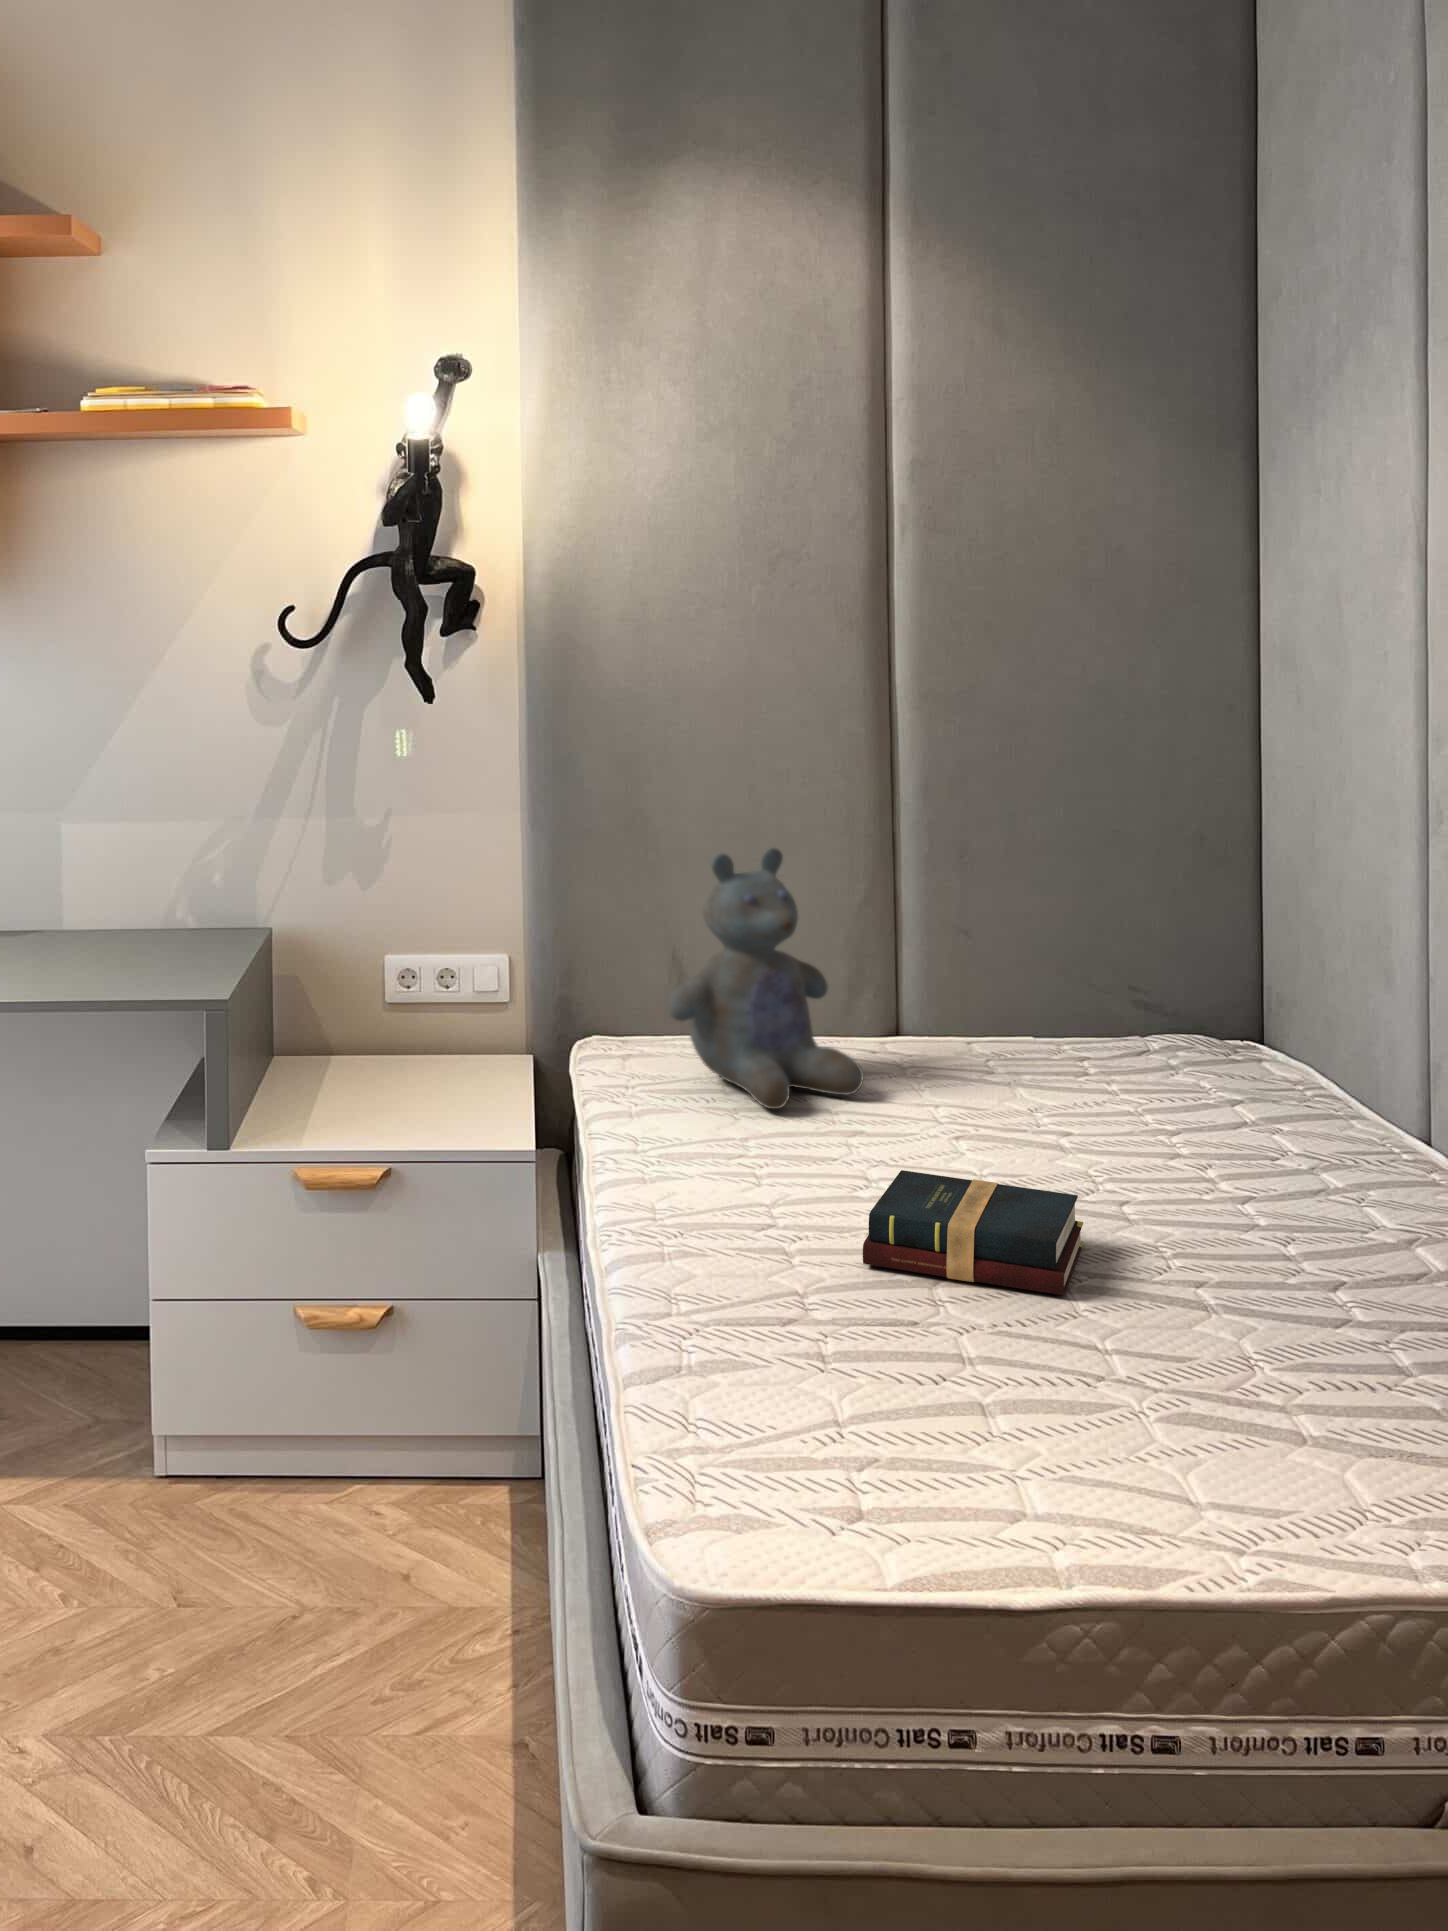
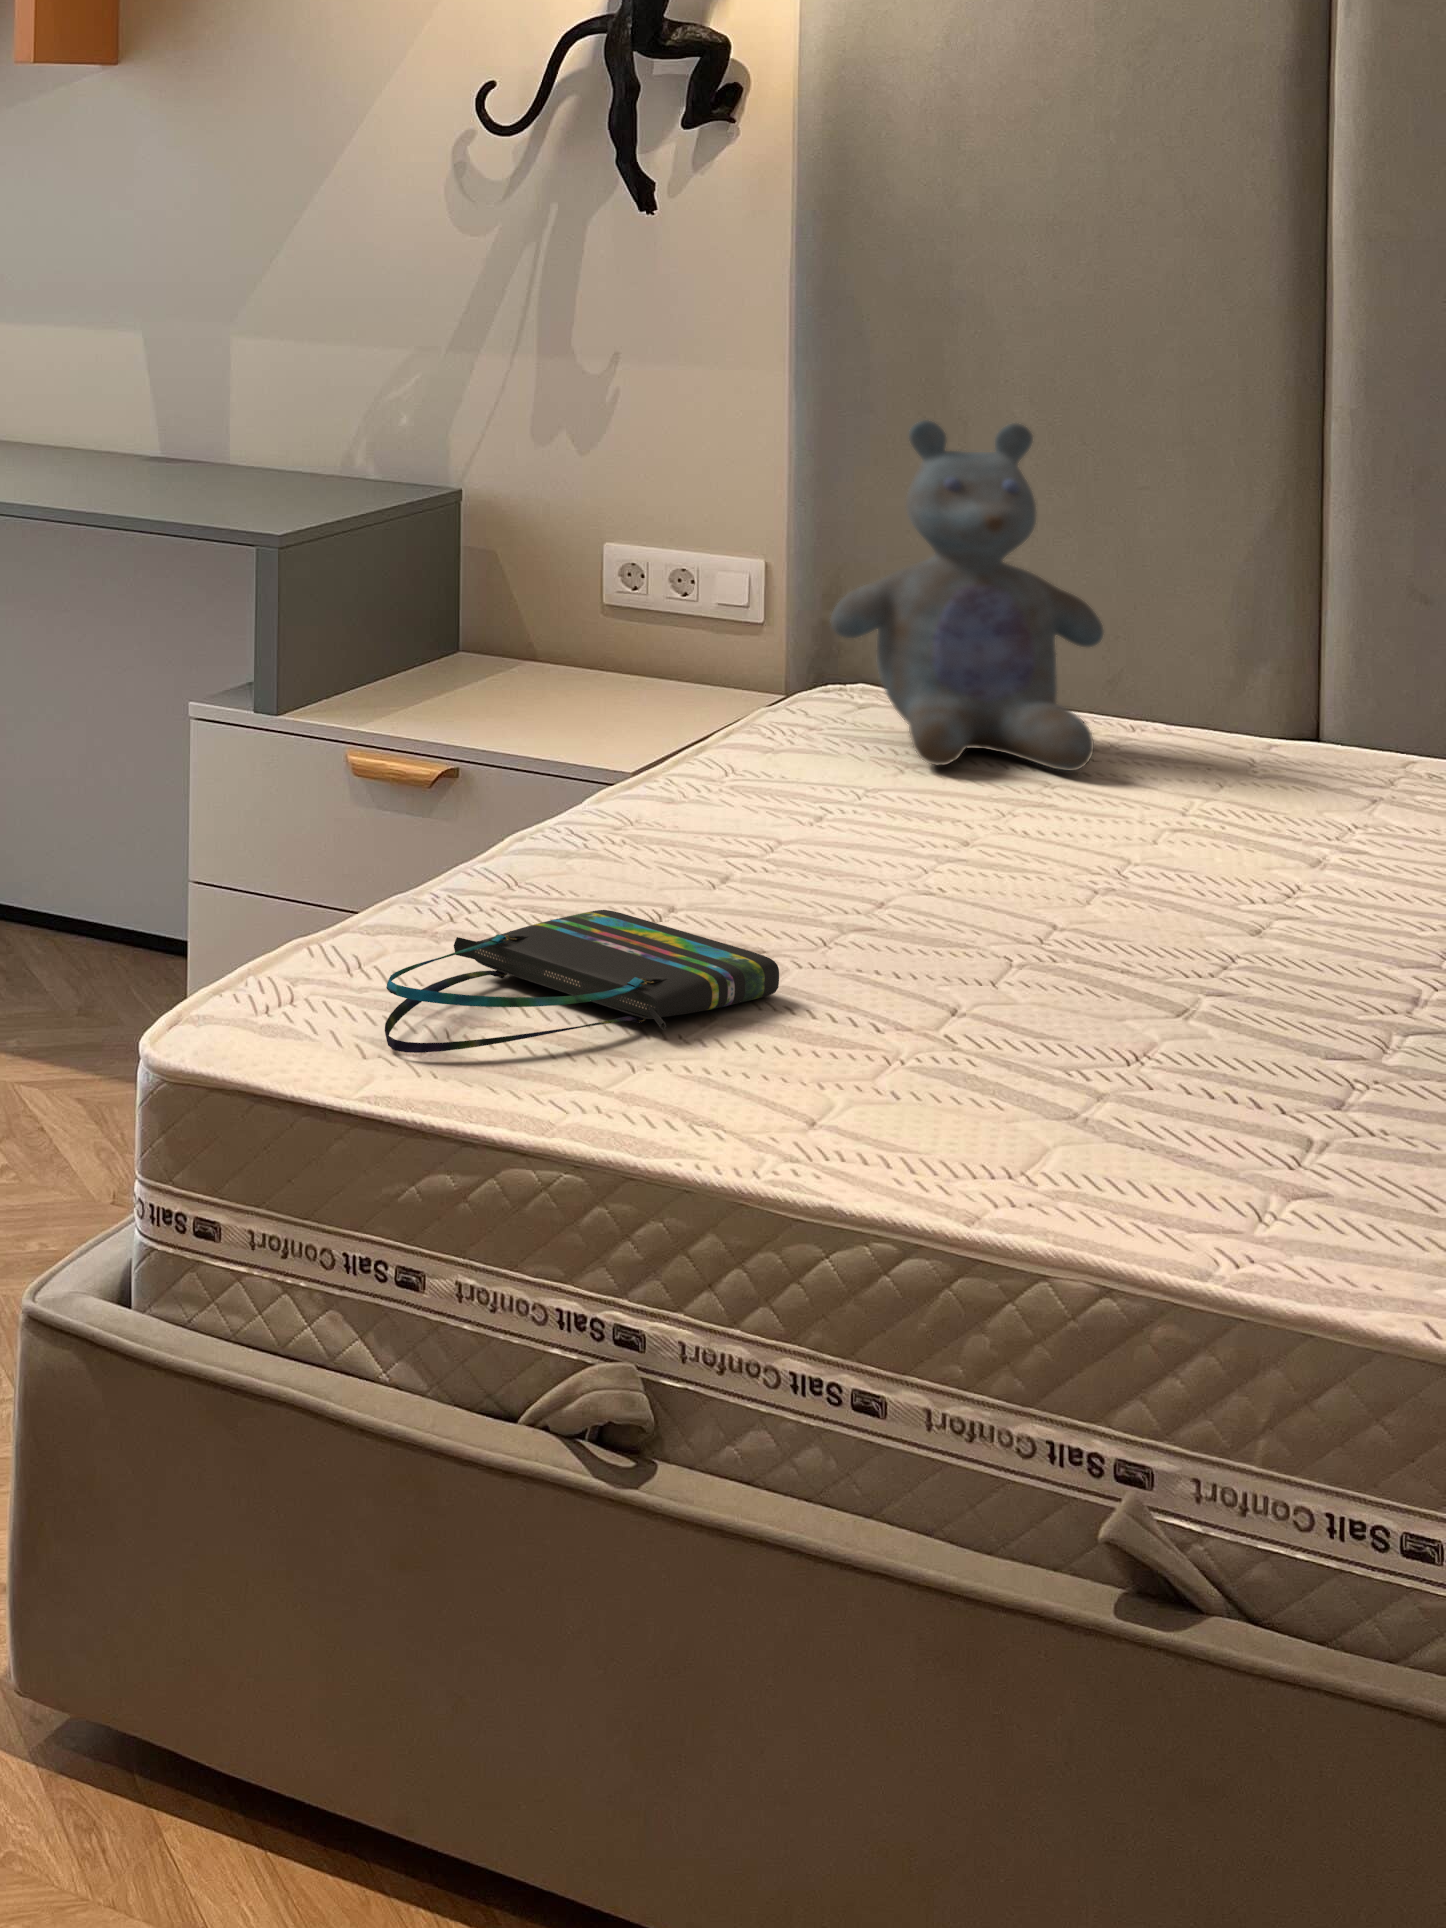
hardback book: present [863,1170,1083,1295] -> none [783,808,1129,963]
tote bag: none [780,1328,1005,1533] -> present [385,910,779,1053]

